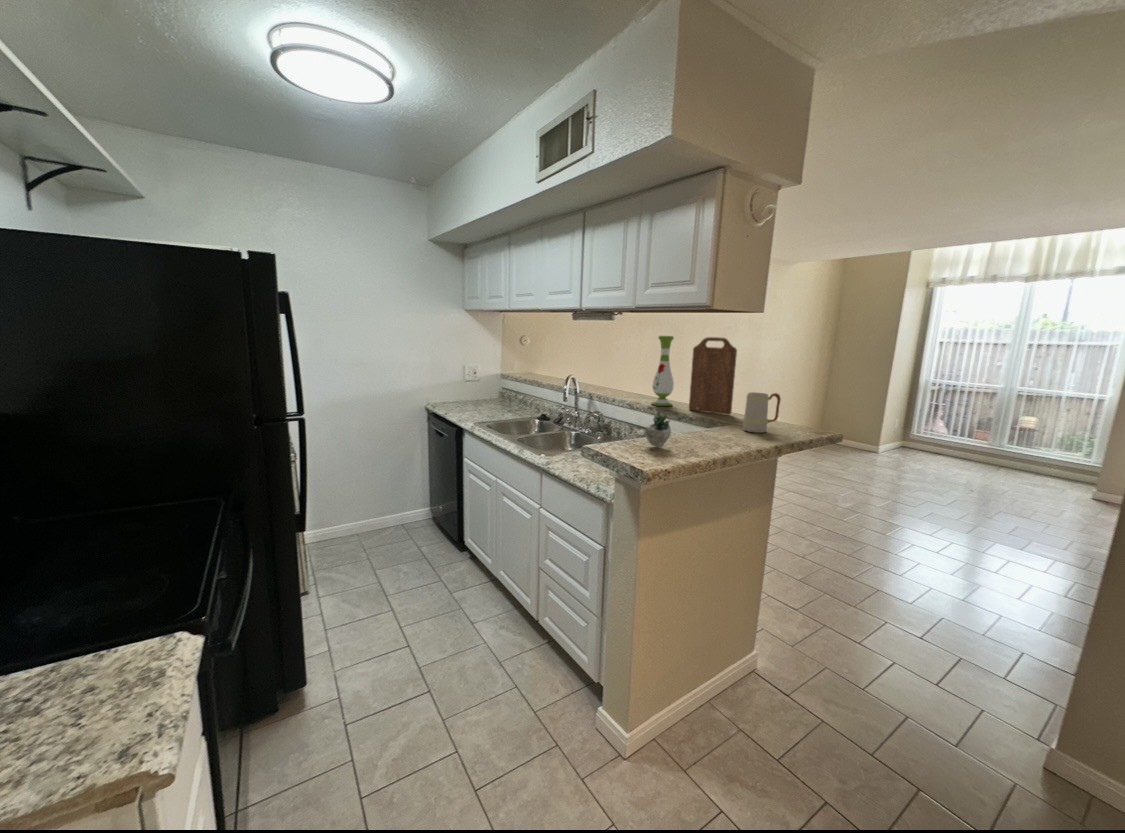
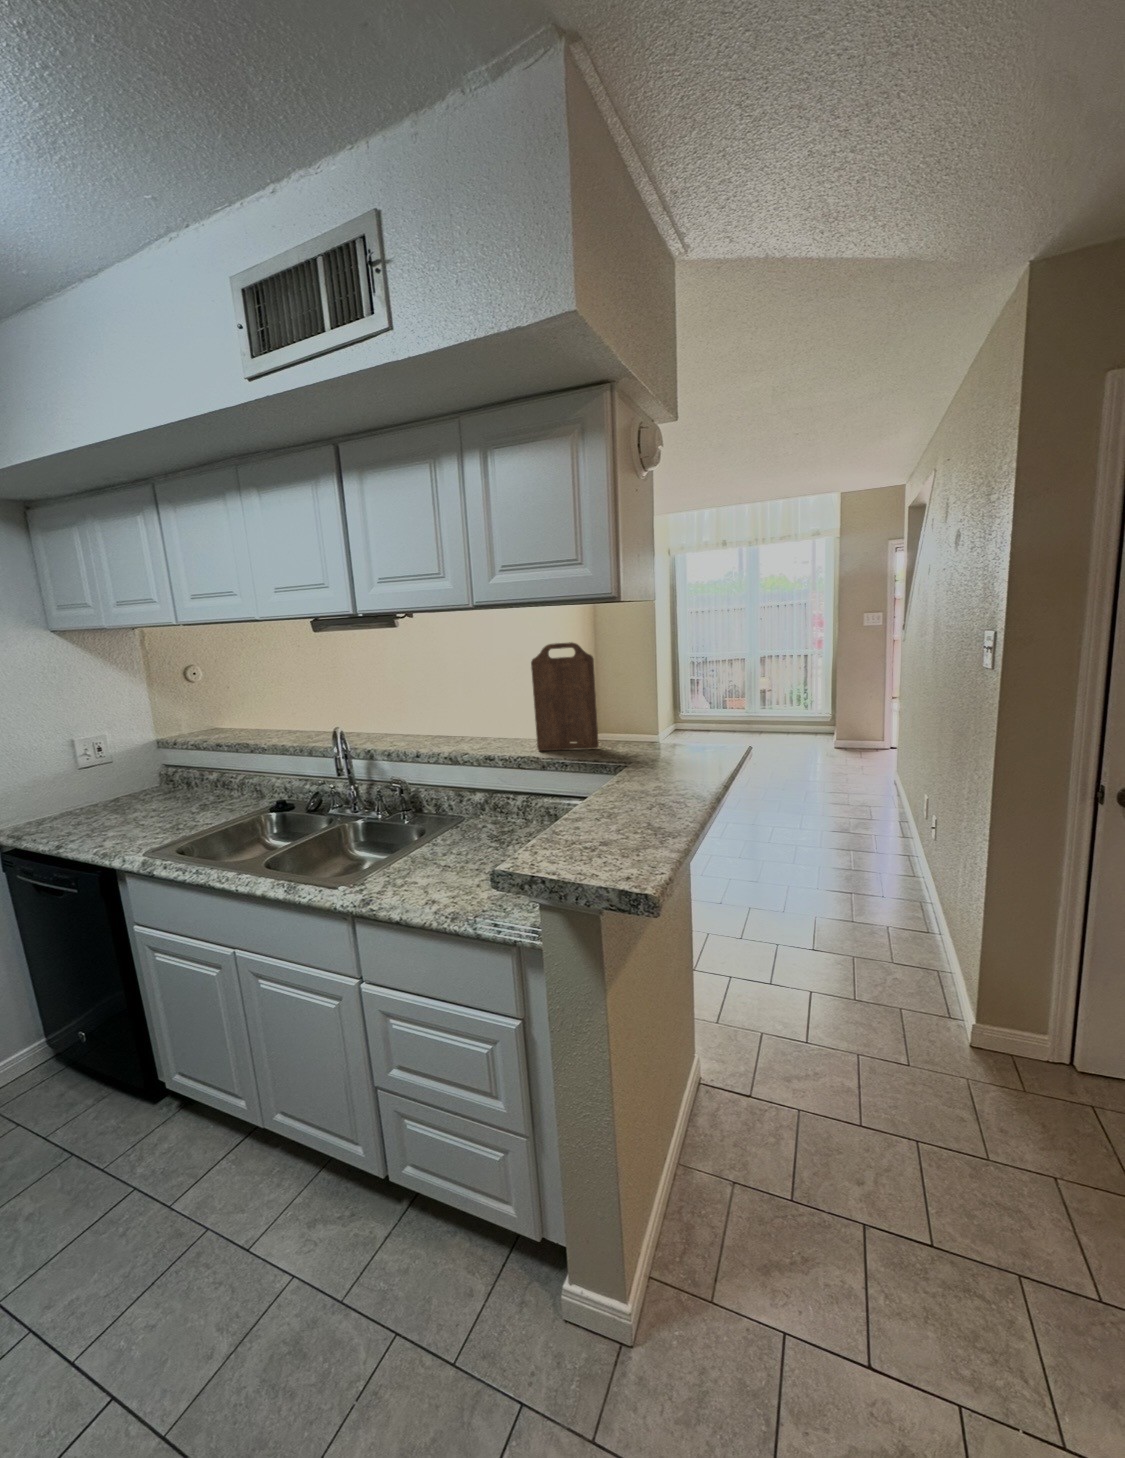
vase: present [652,336,674,406] -> none [471,646,508,753]
mug: present [743,392,781,433] -> none [646,712,687,771]
succulent plant: present [645,408,698,447] -> none [577,758,646,835]

